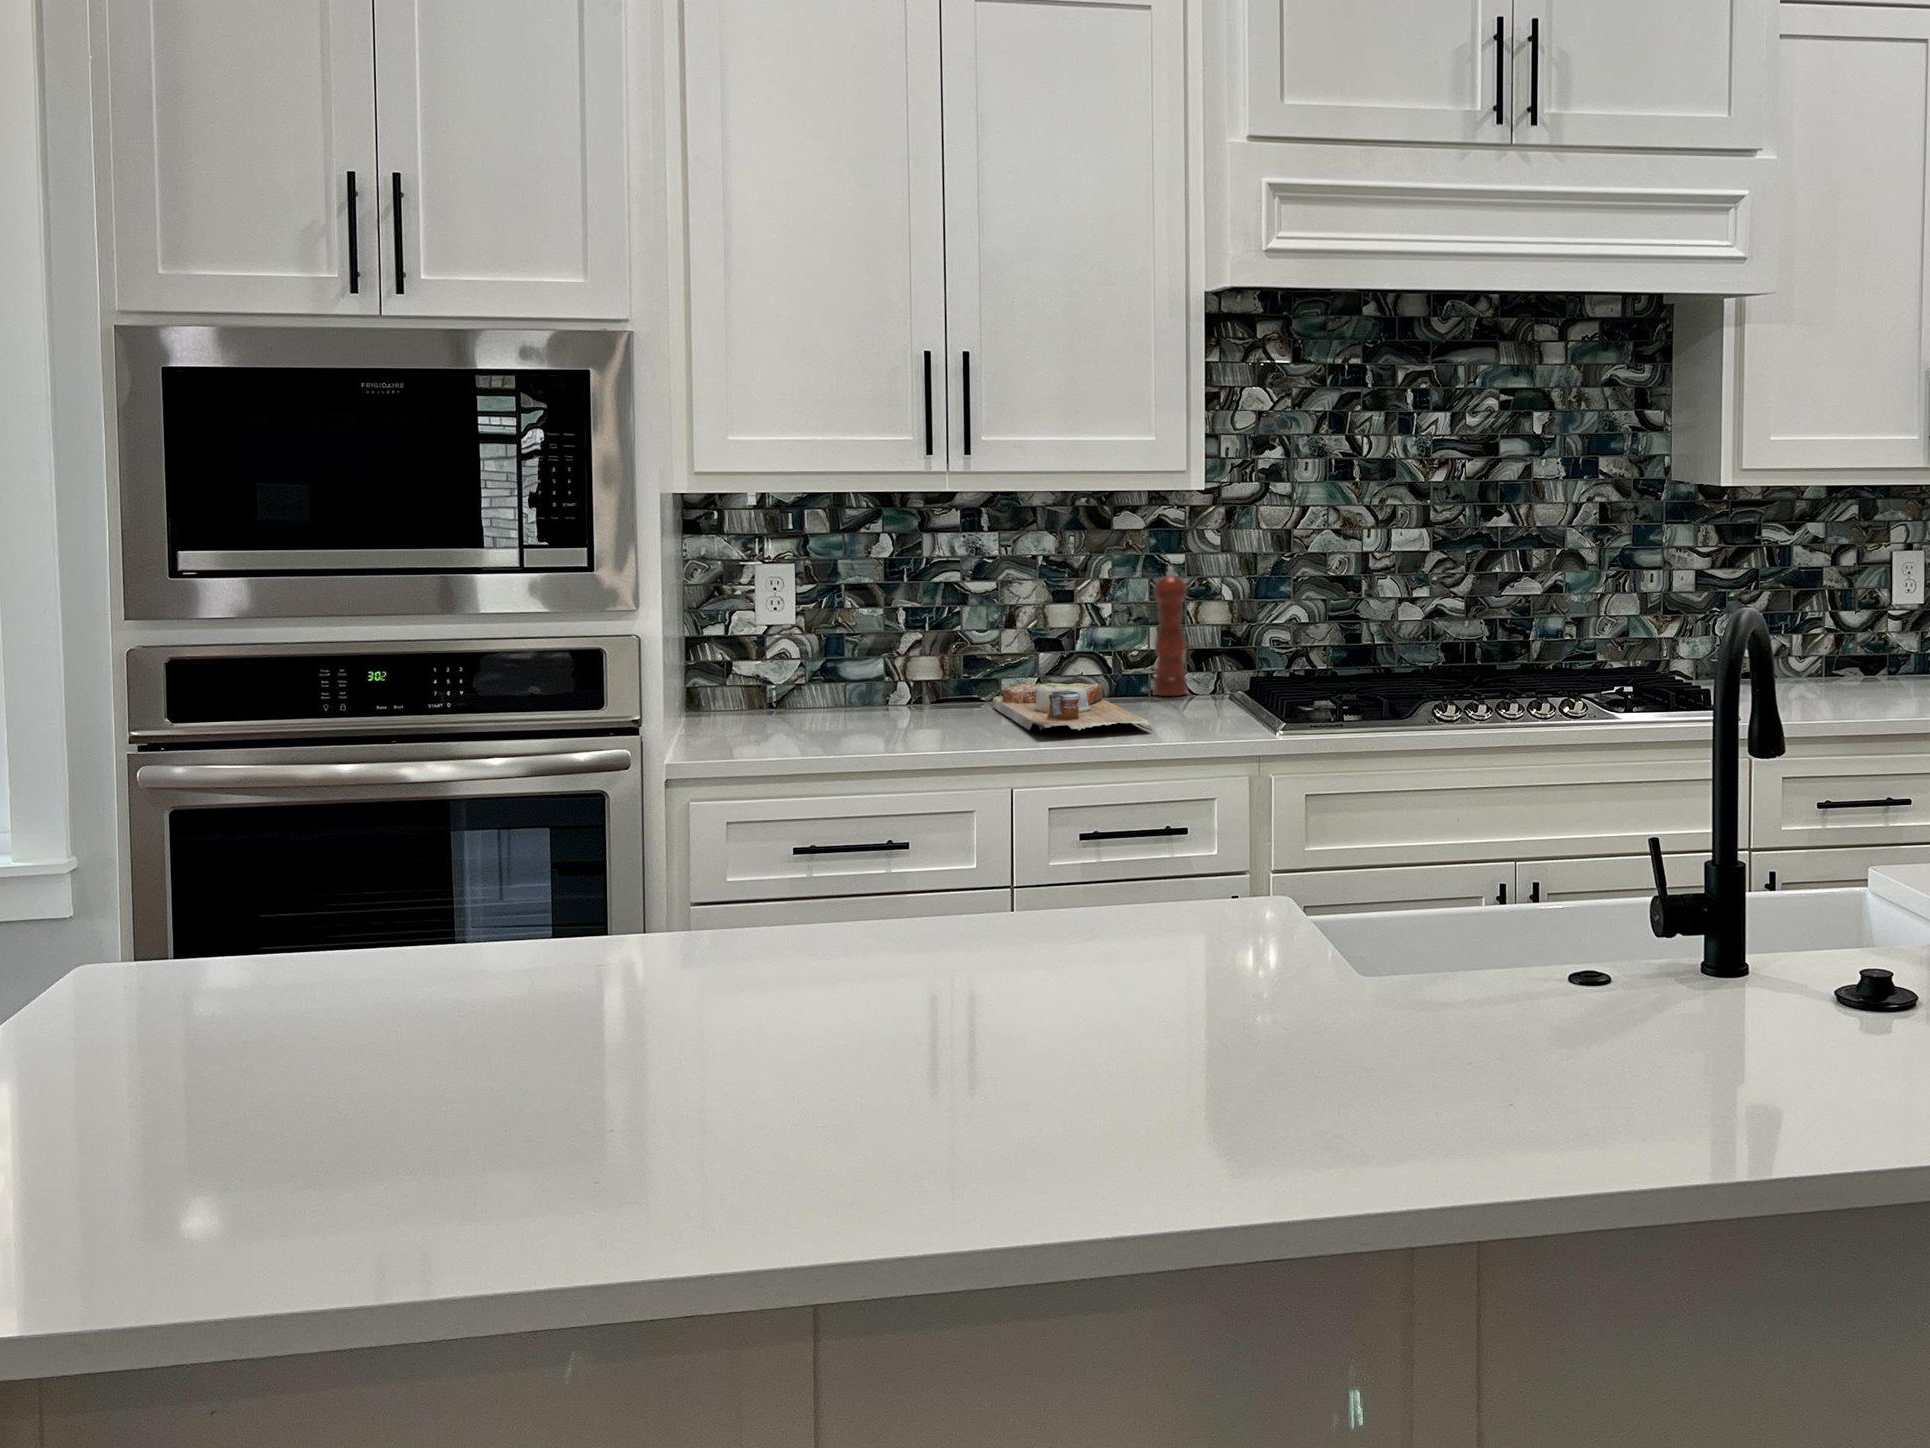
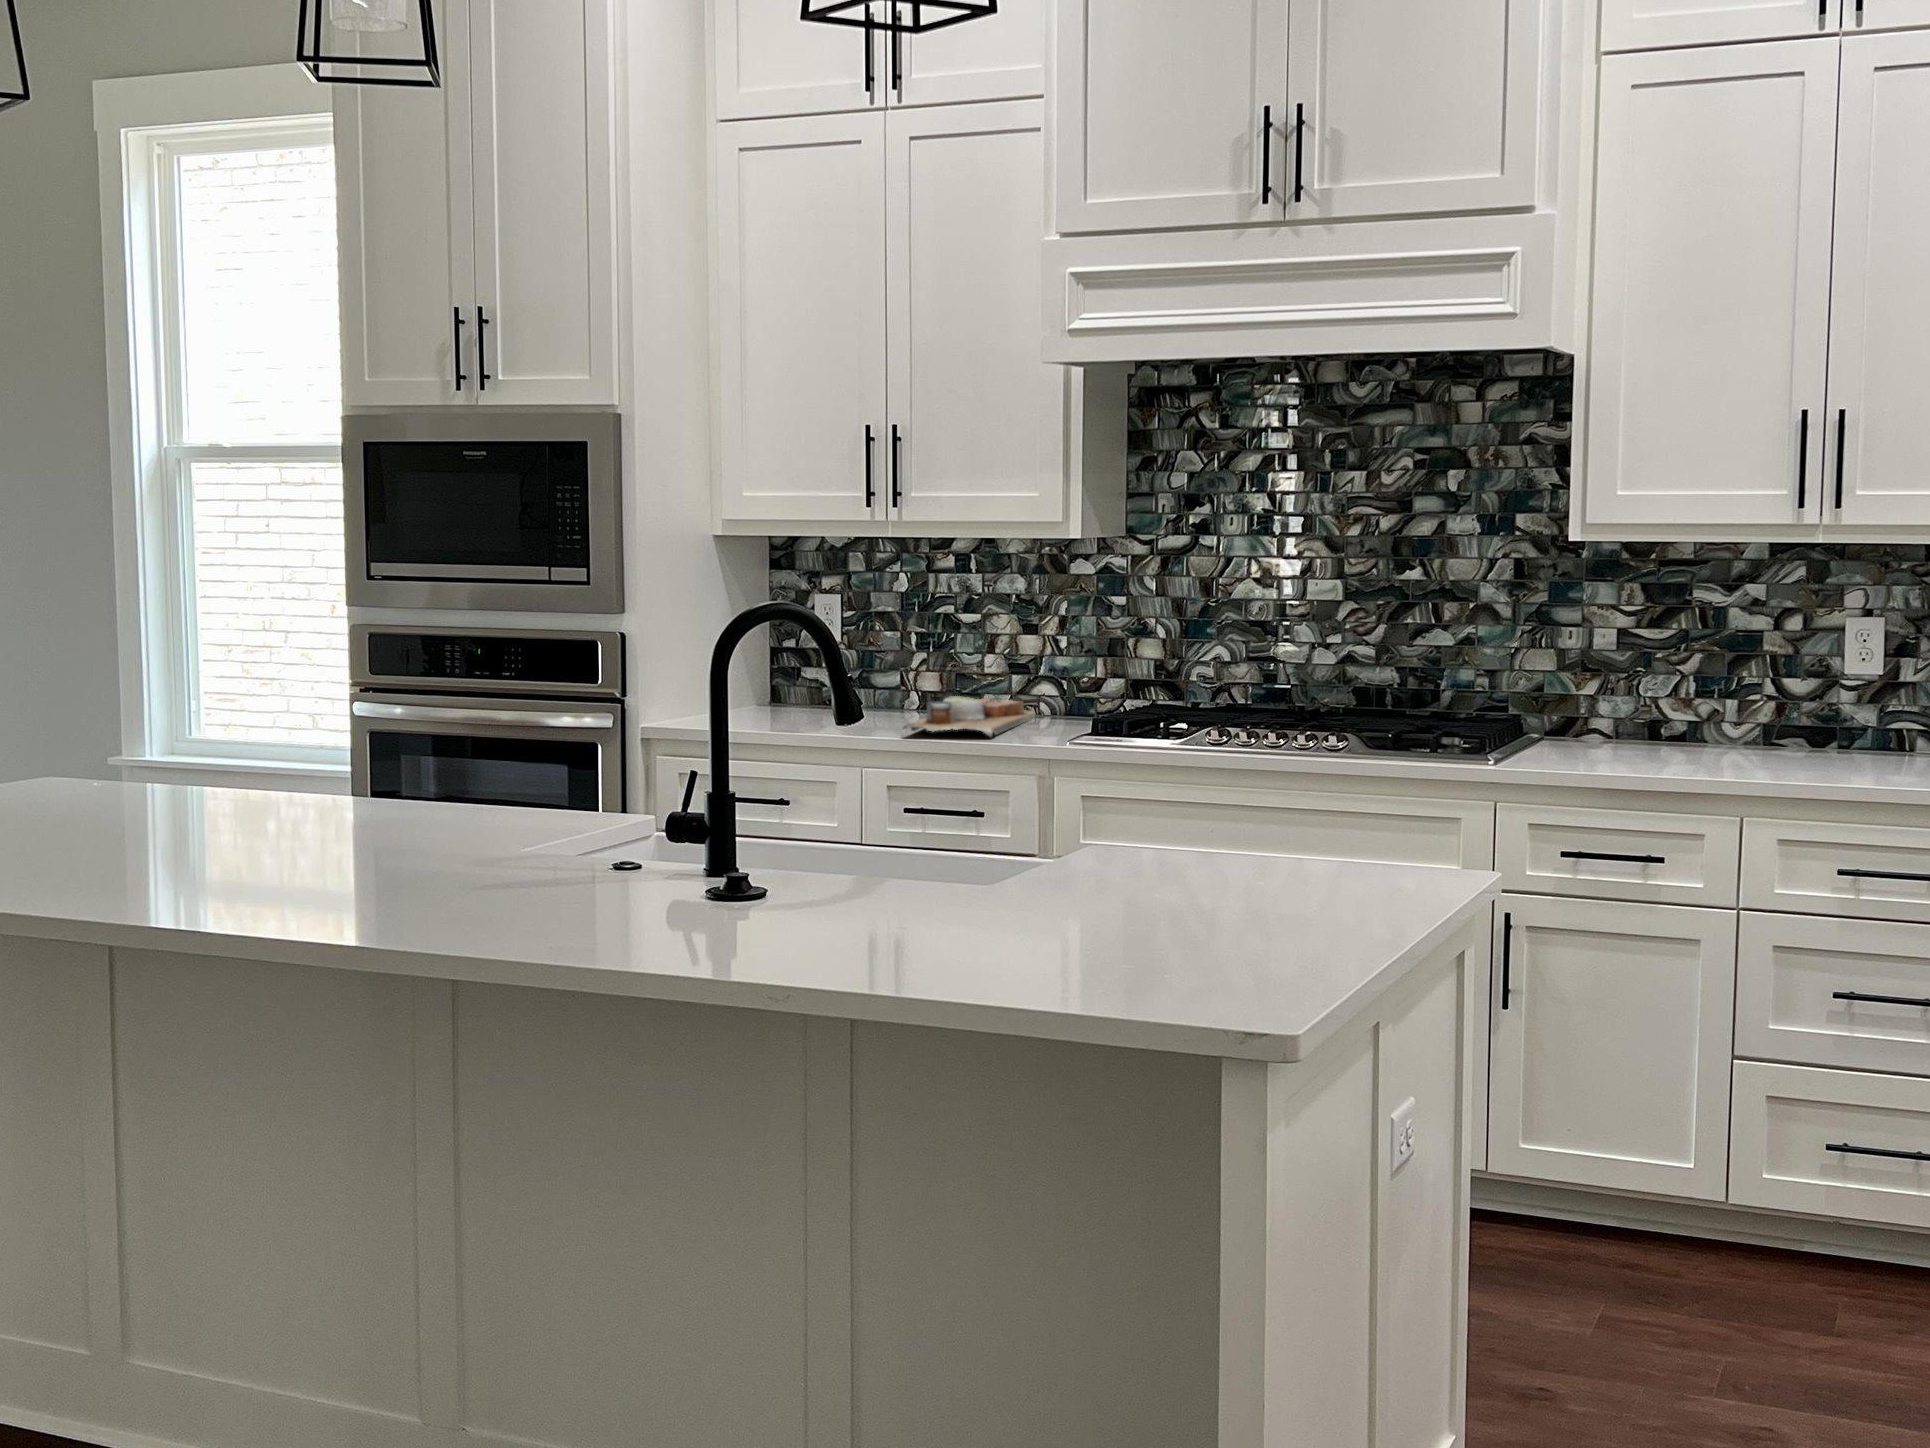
pepper mill: present [1153,567,1187,696] -> none [1090,606,1119,717]

